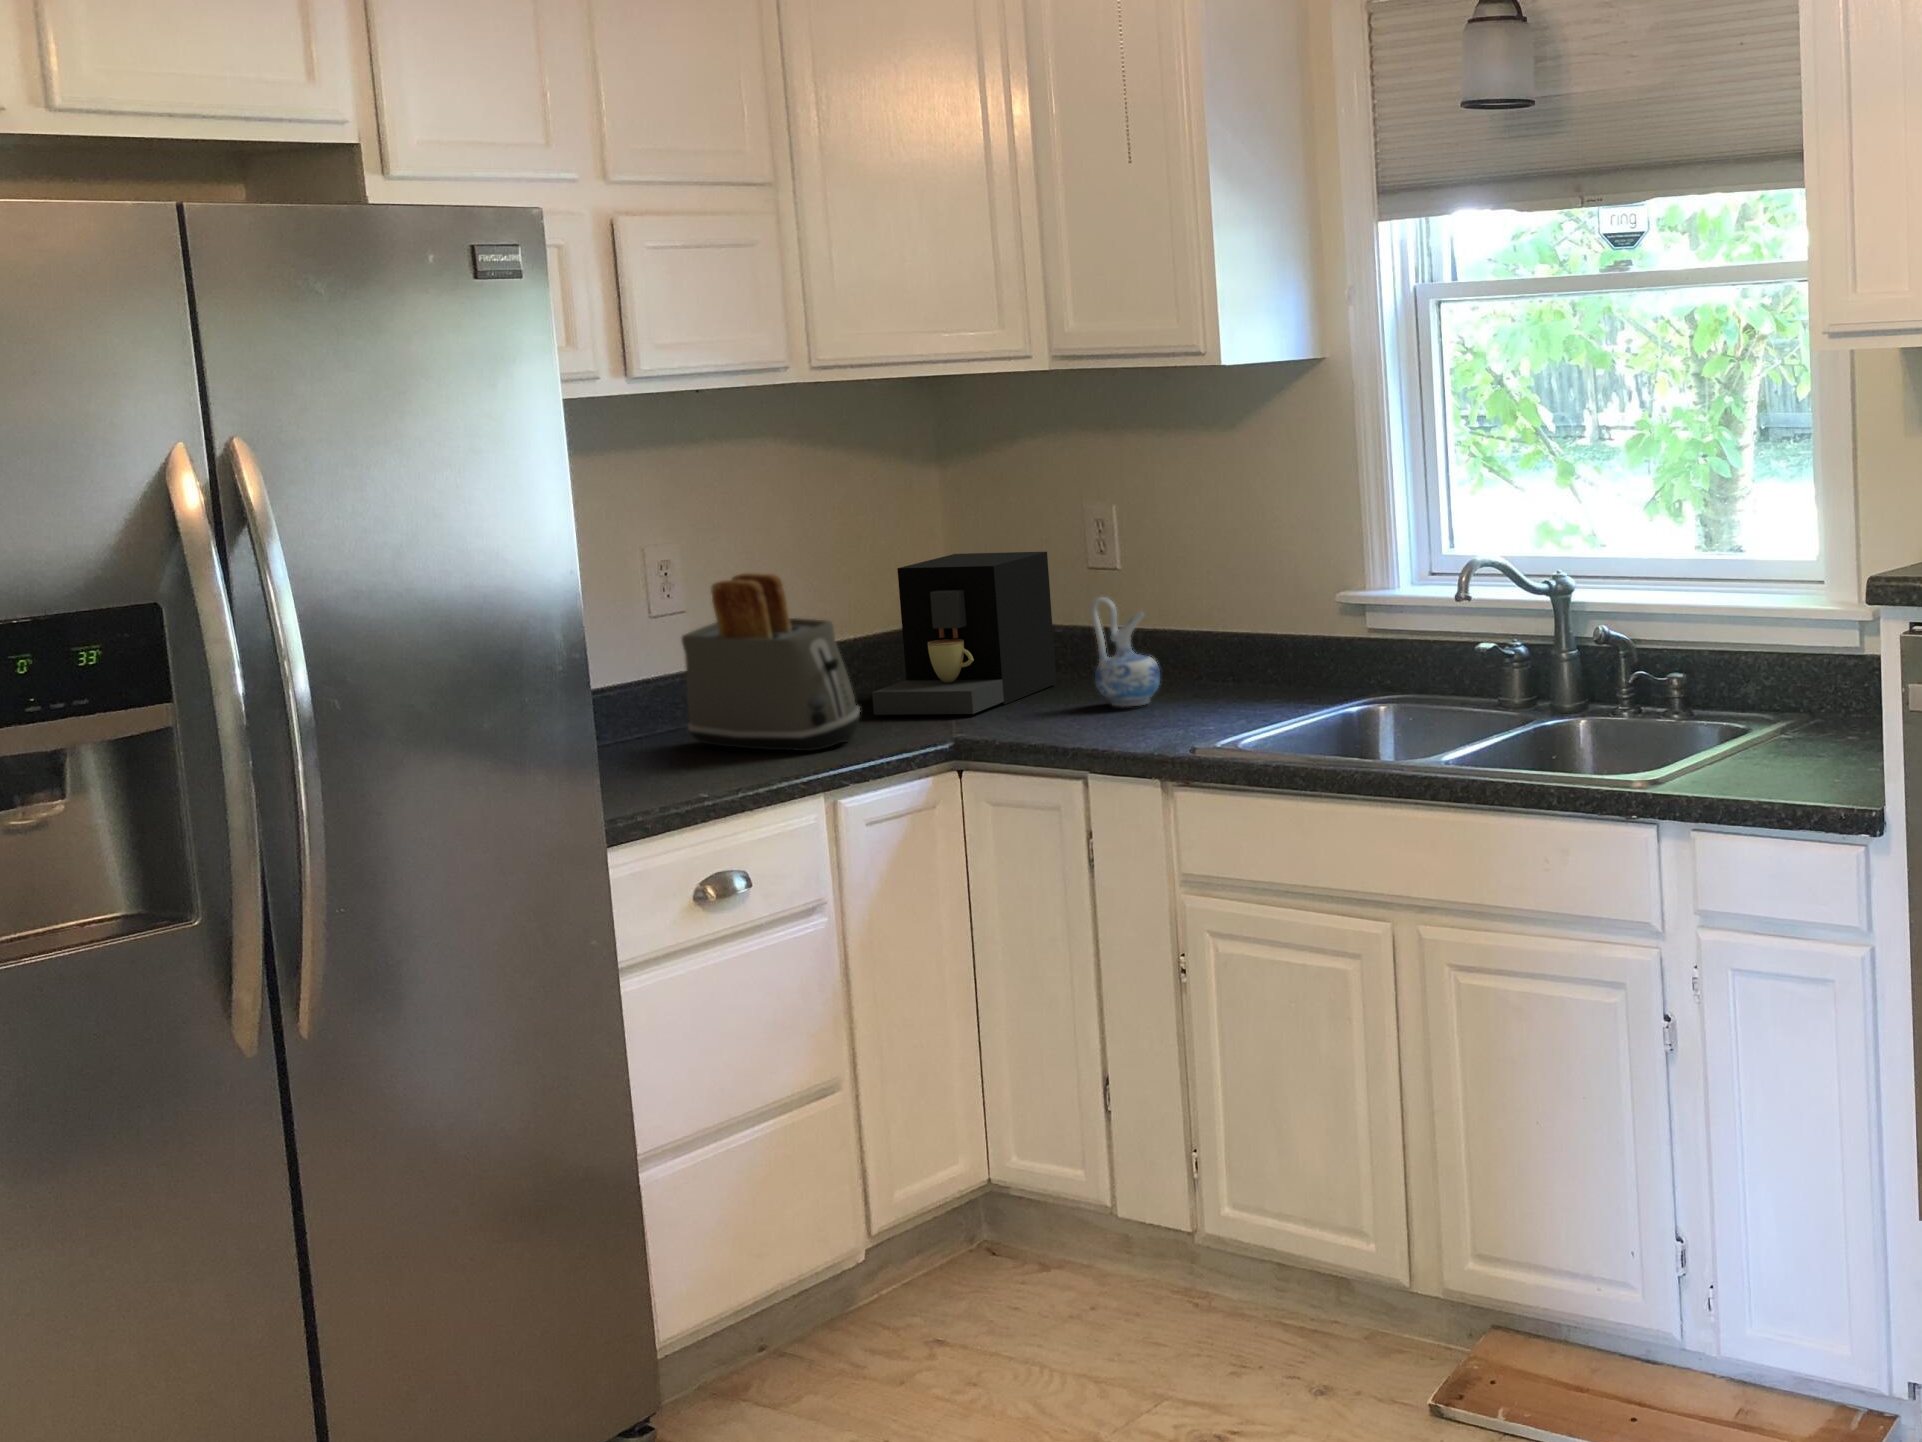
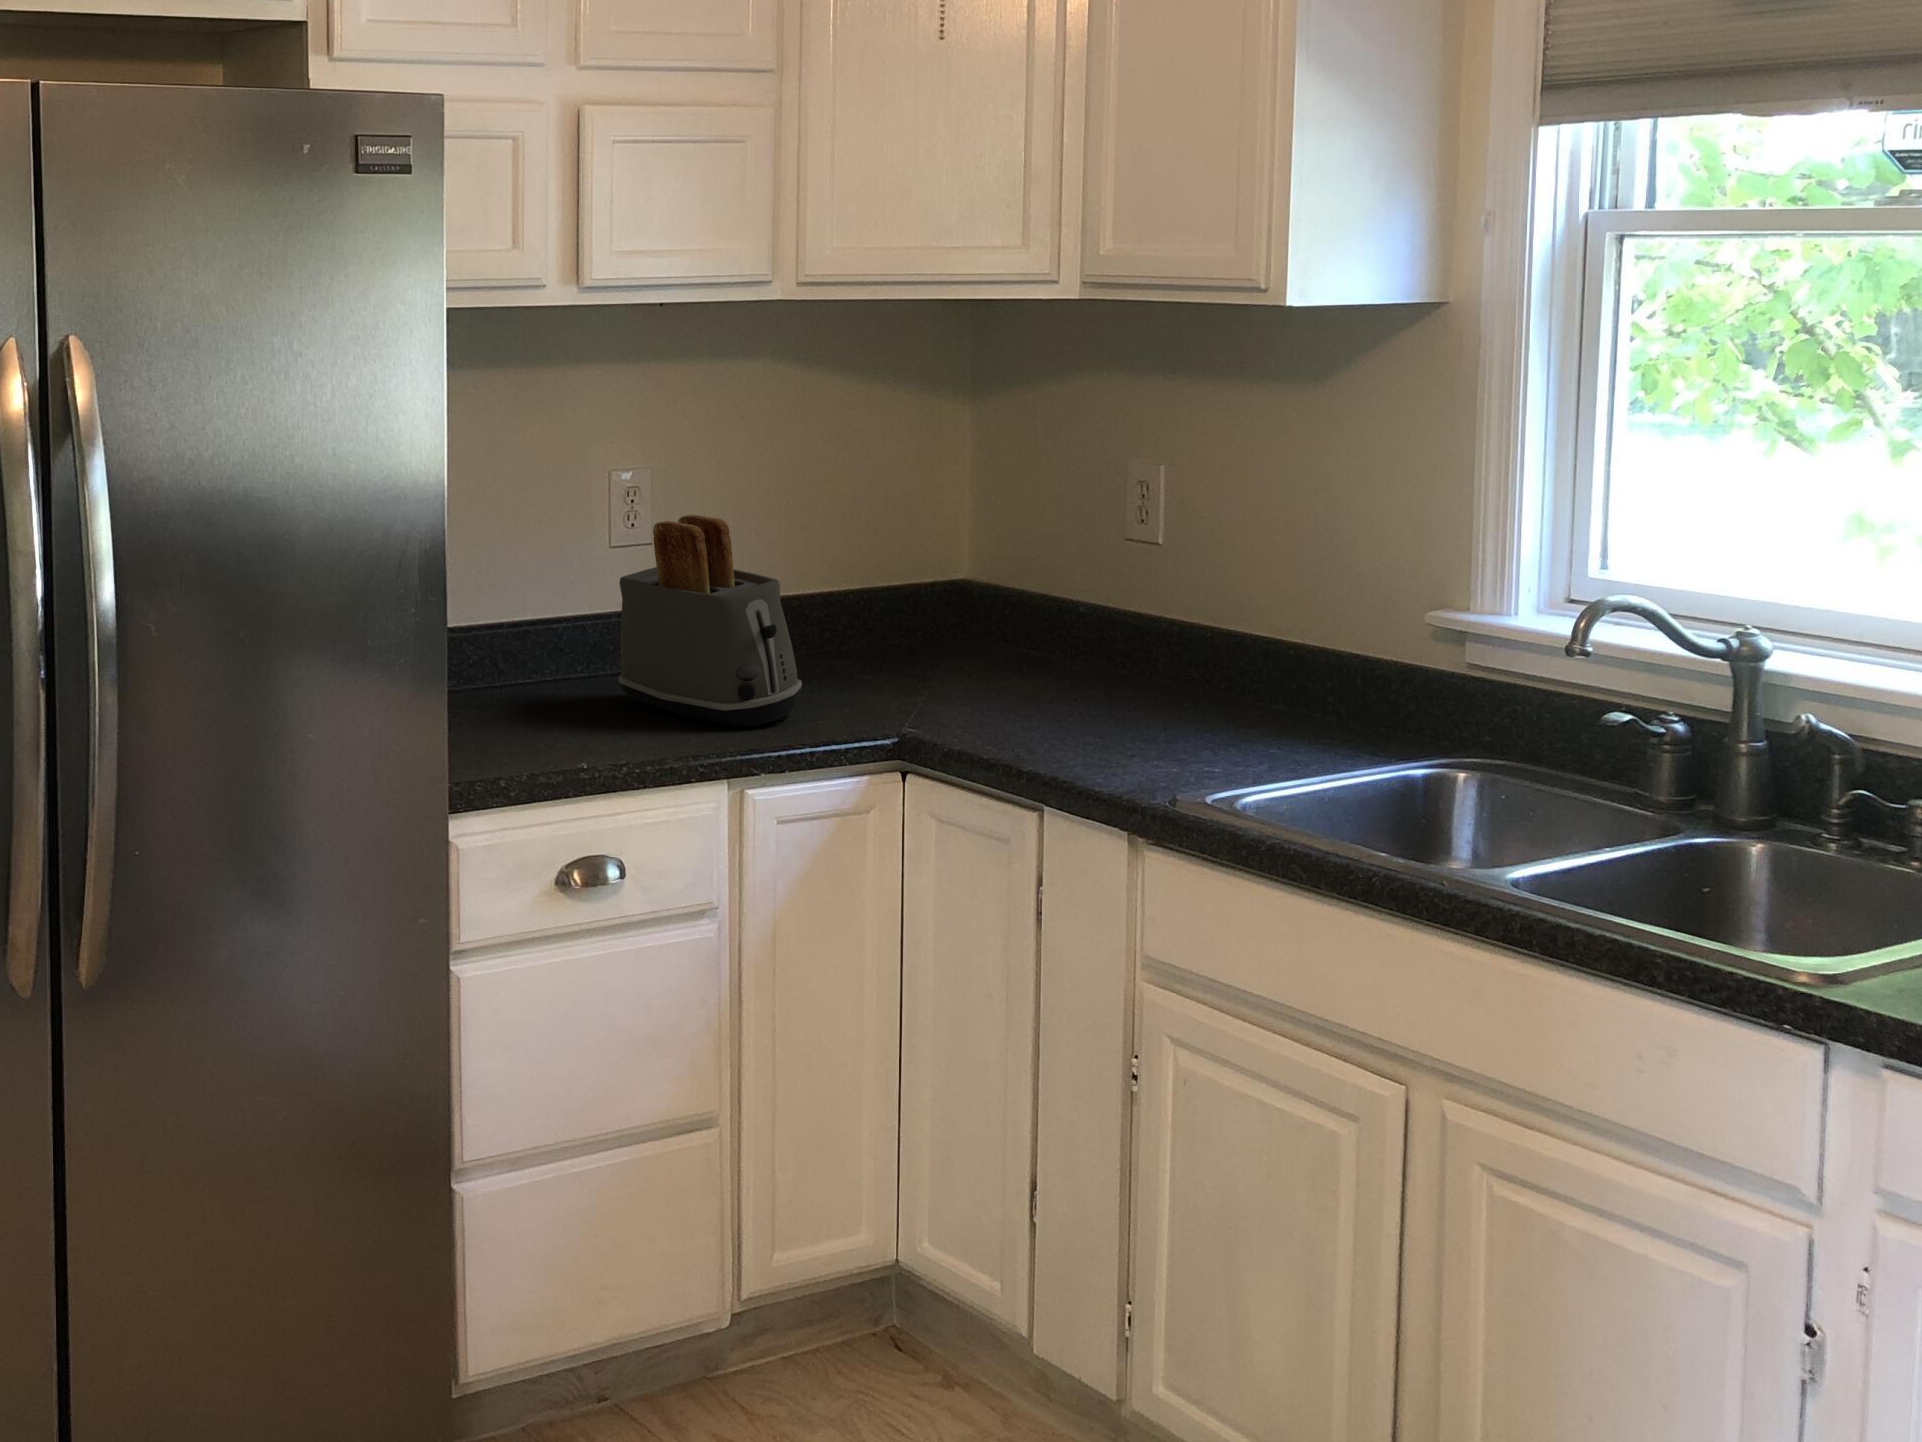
coffee maker: present [872,552,1057,715] -> none [836,508,1073,703]
ceramic pitcher: present [1091,597,1160,707] -> none [1096,583,1178,721]

